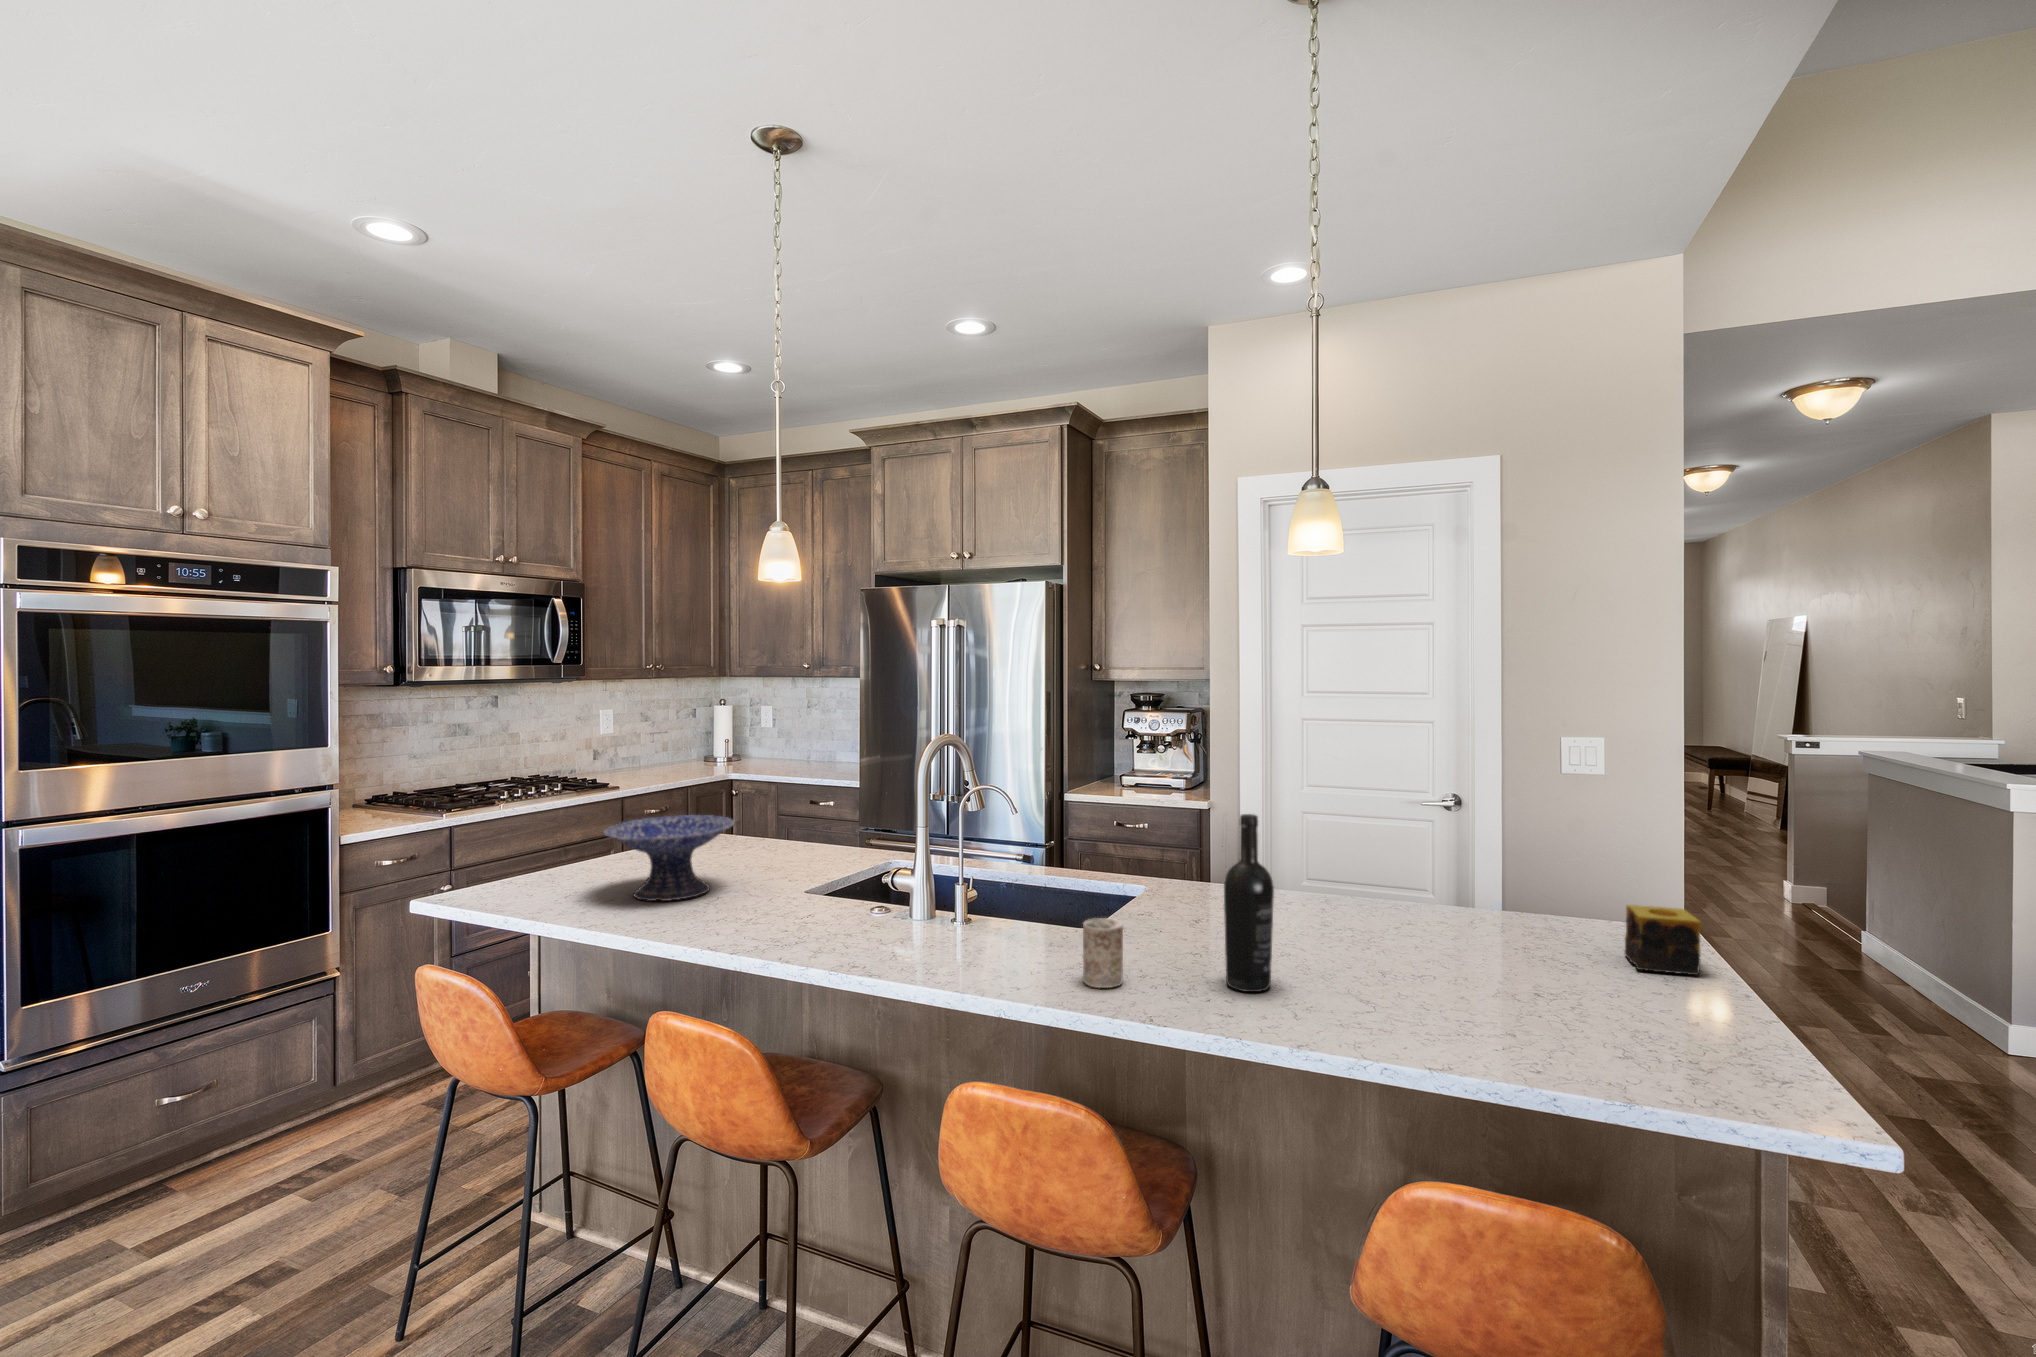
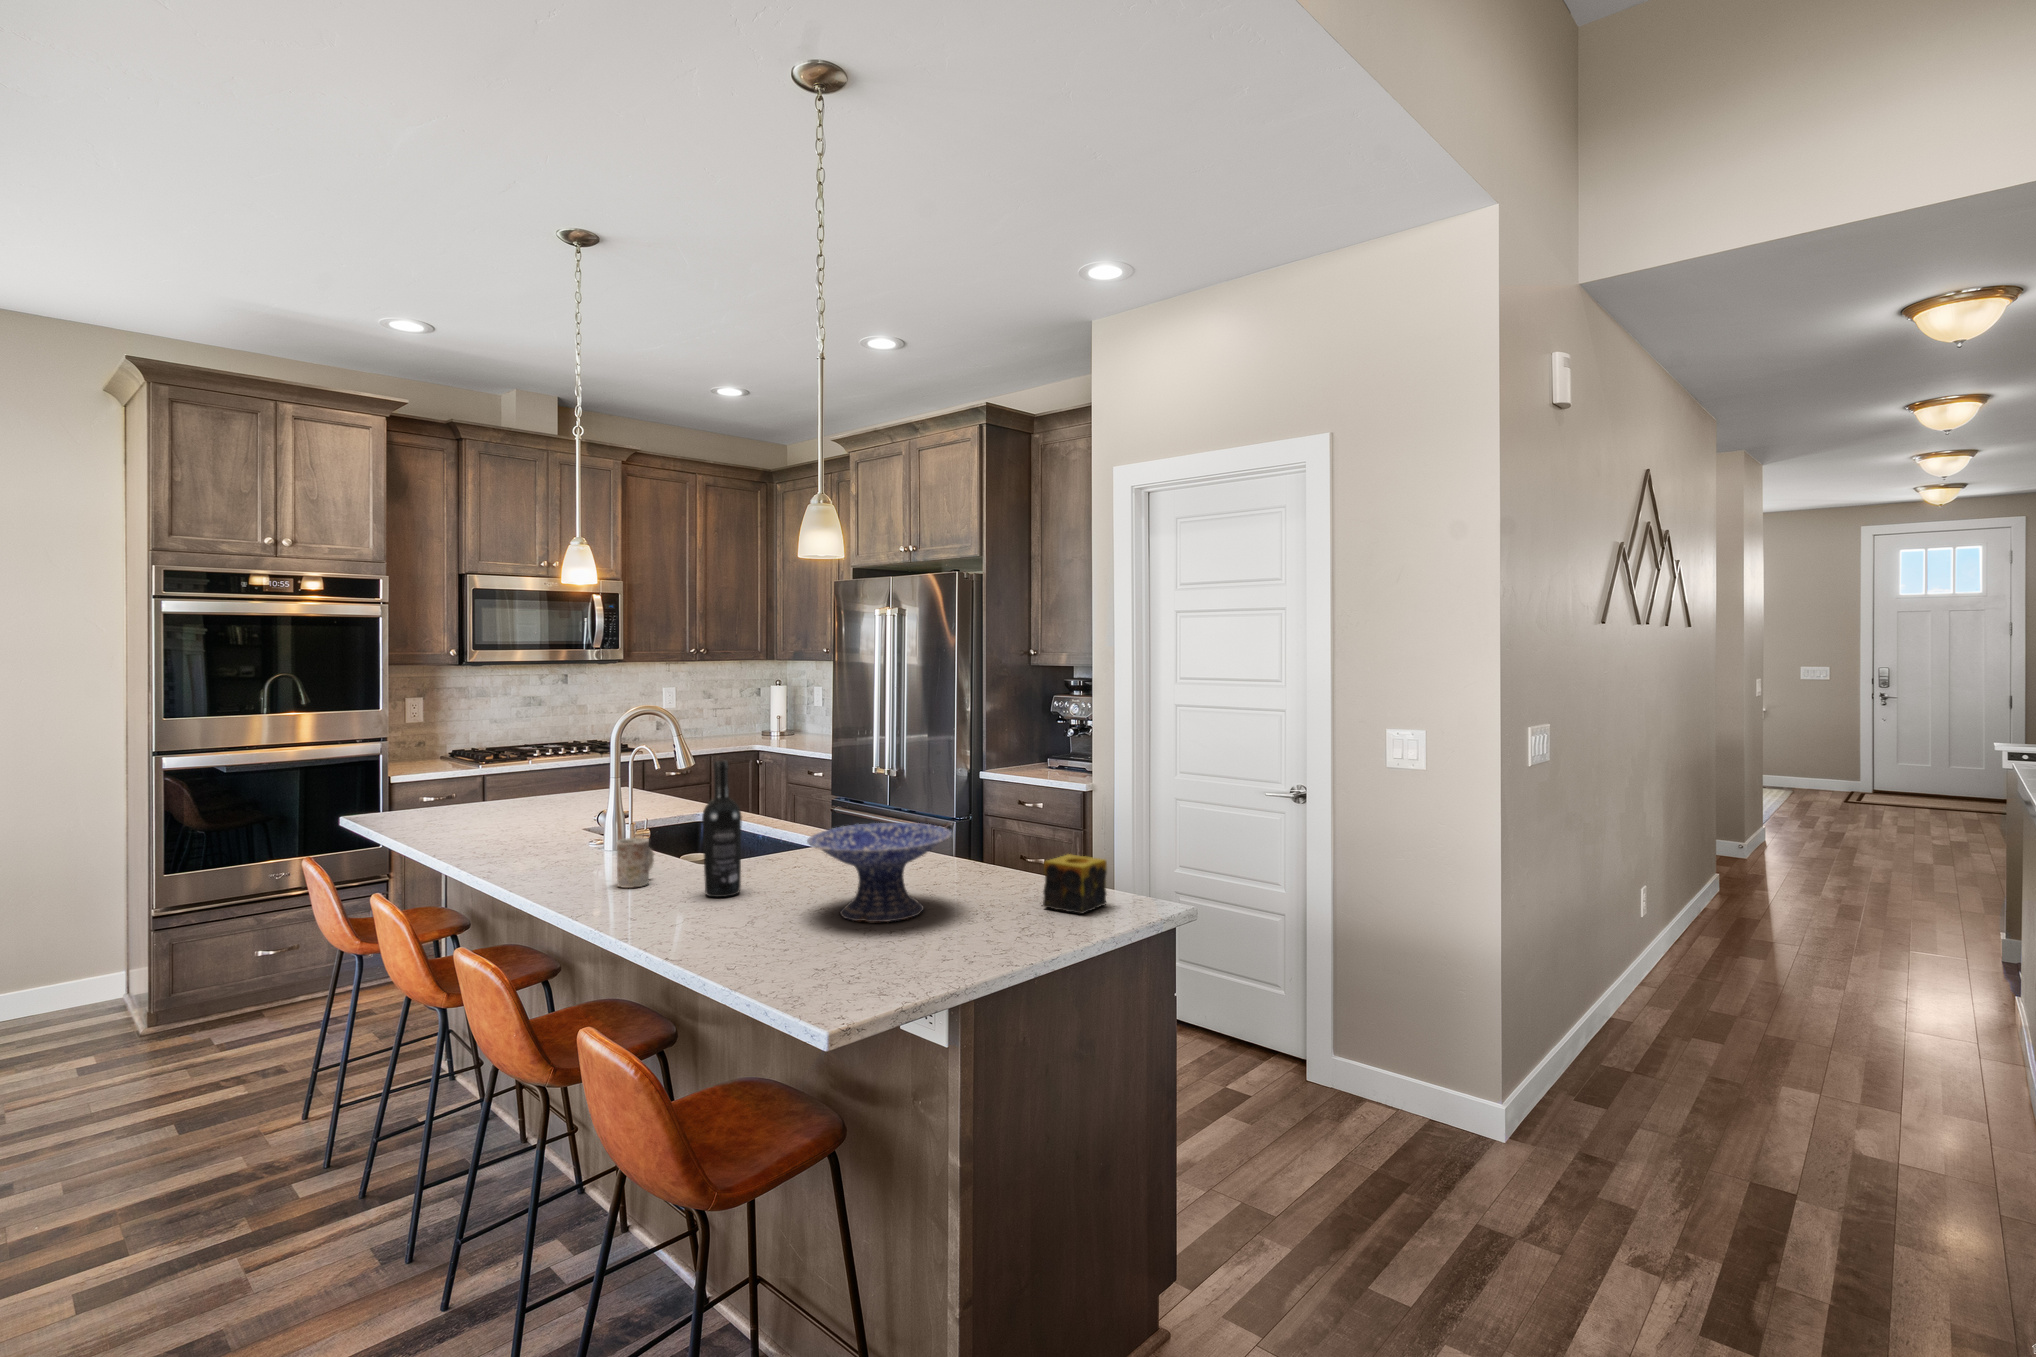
decorative bowl: present [603,815,735,901] -> present [807,823,952,922]

